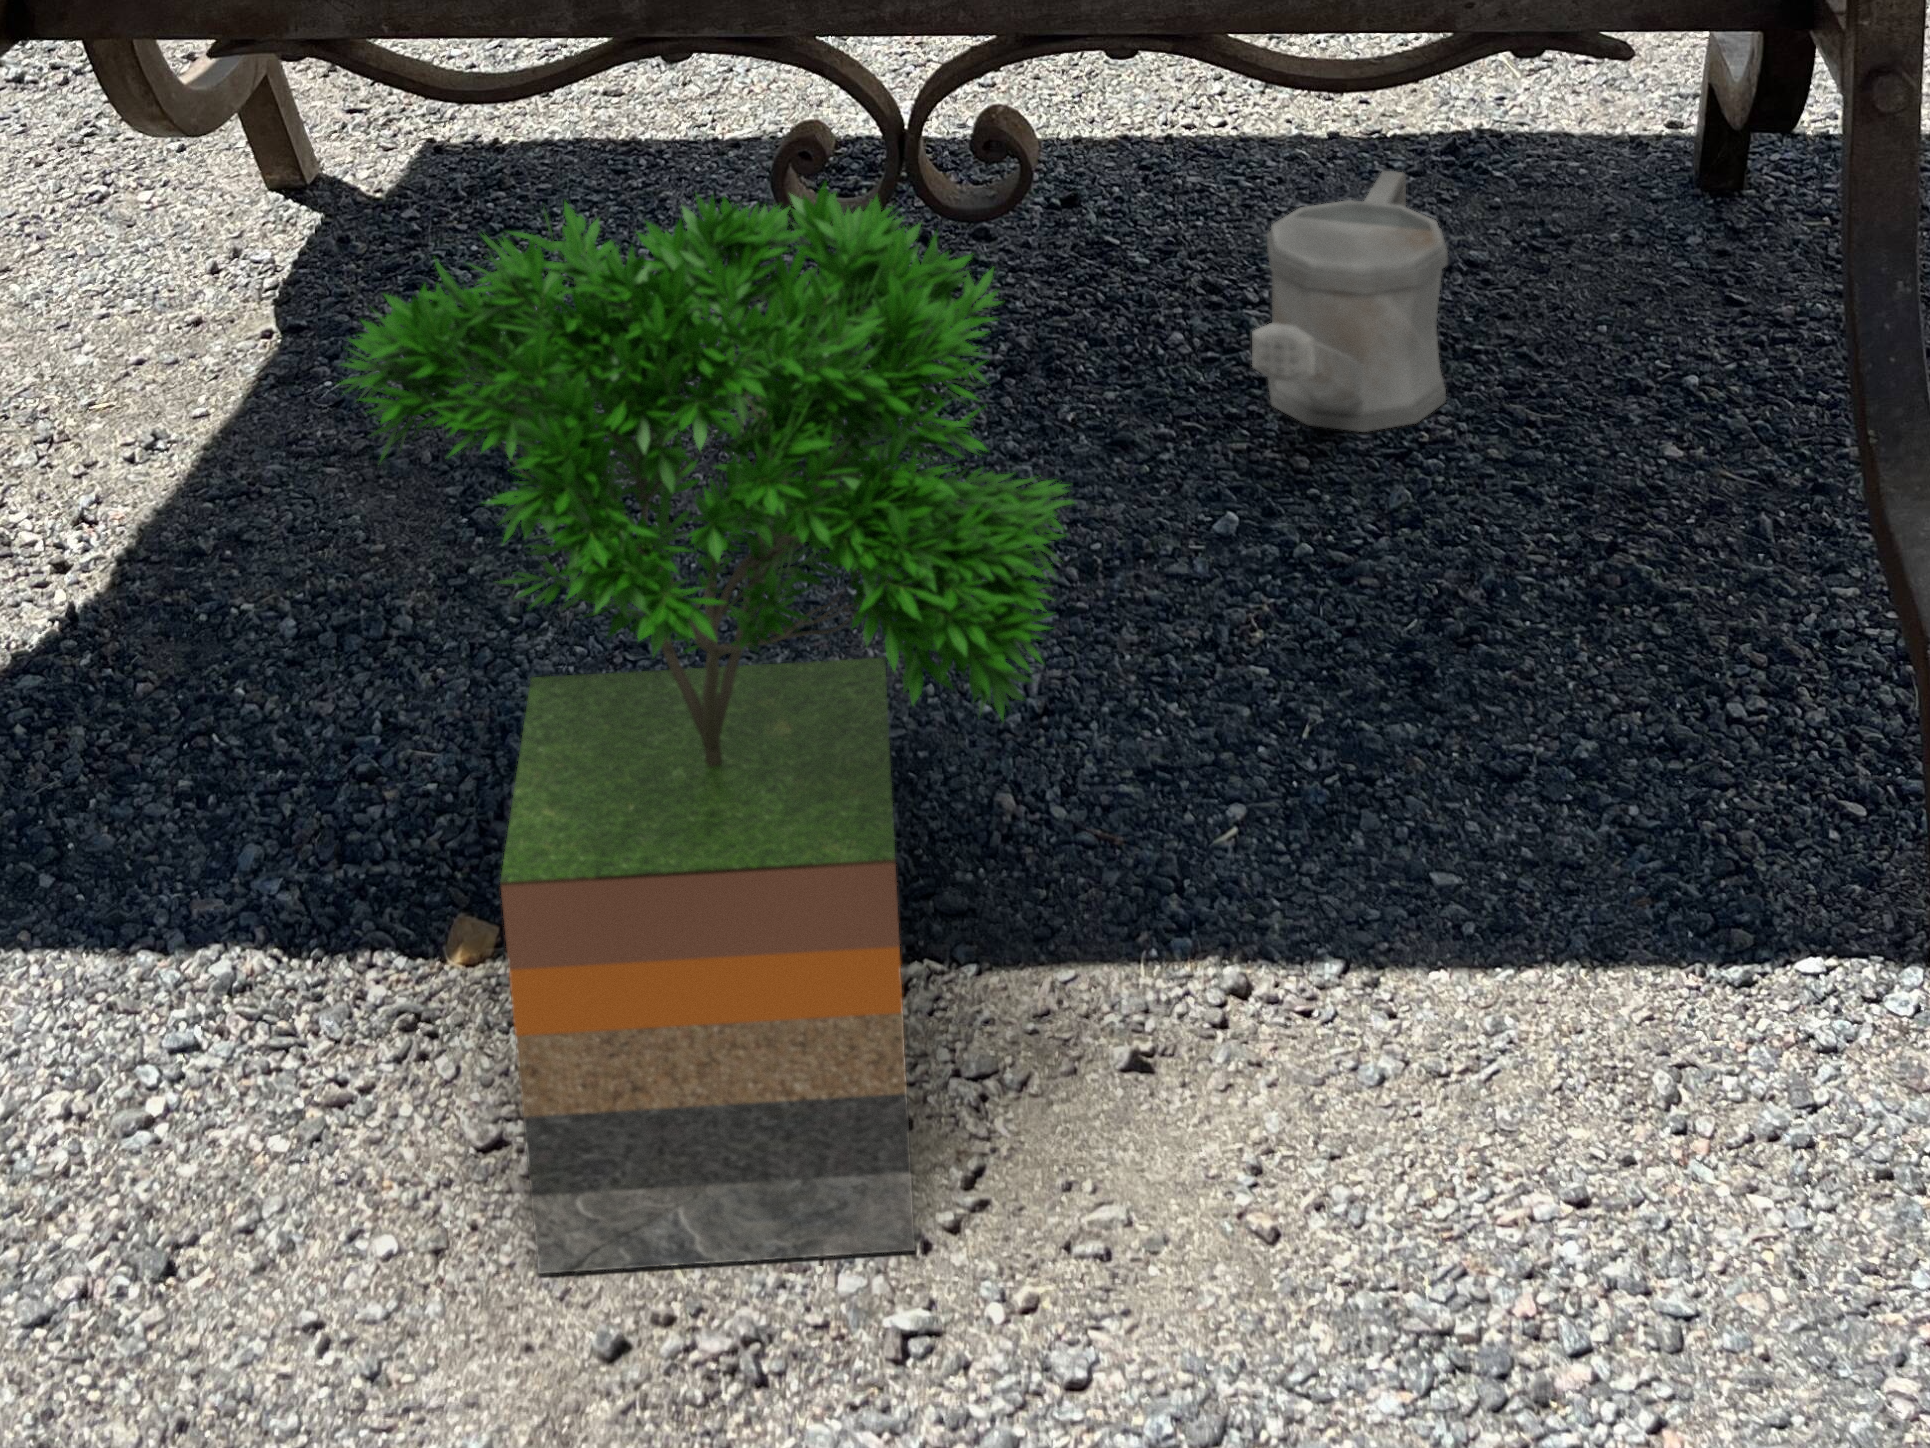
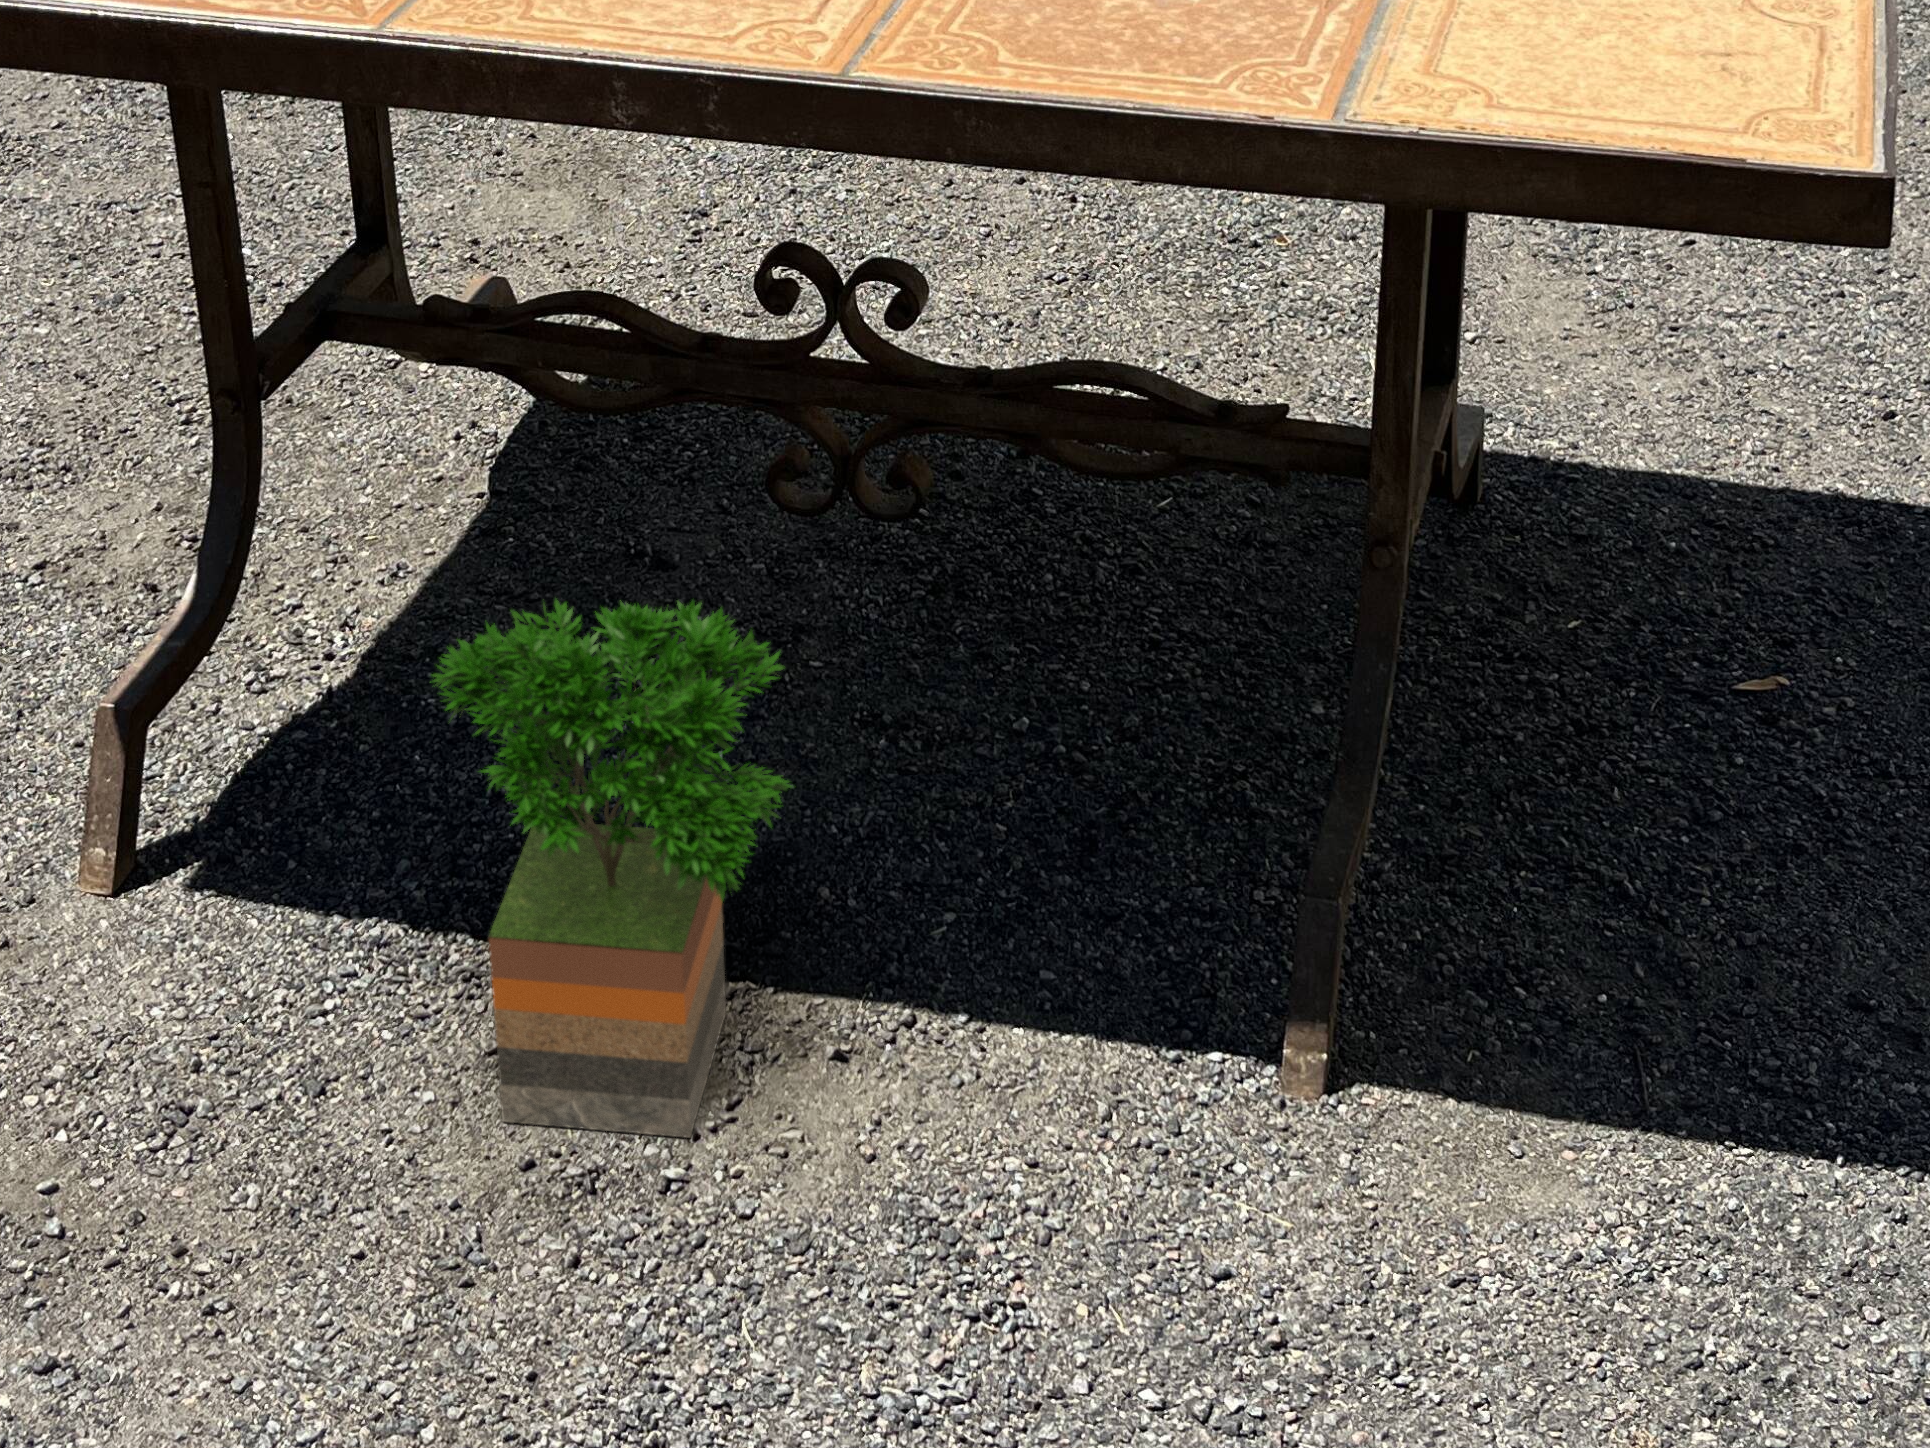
watering can: present [1252,171,1448,432] -> none [1042,493,1206,670]

